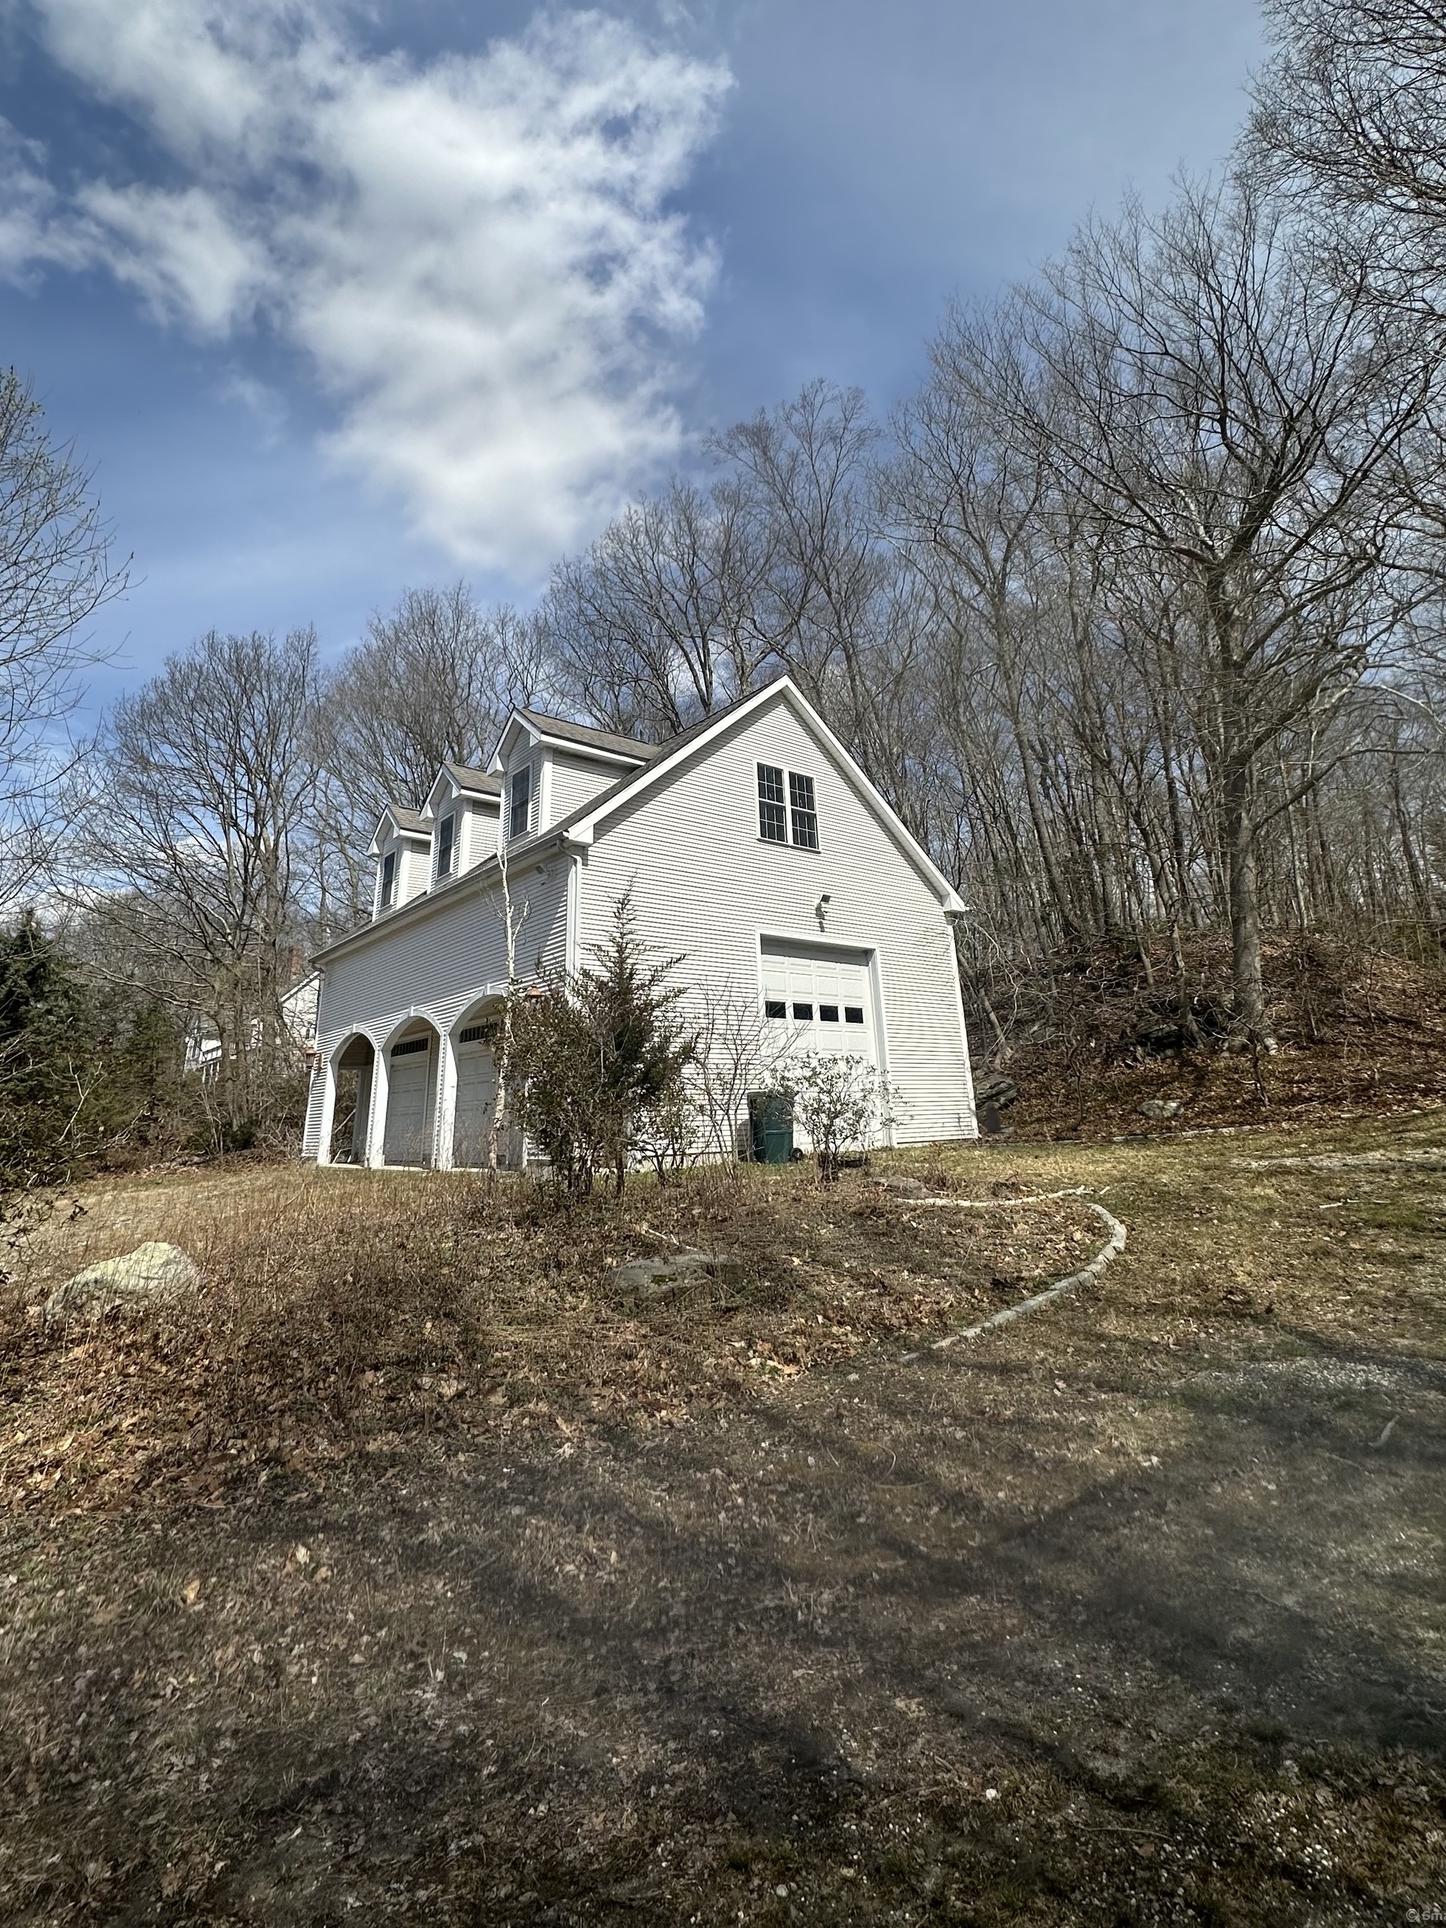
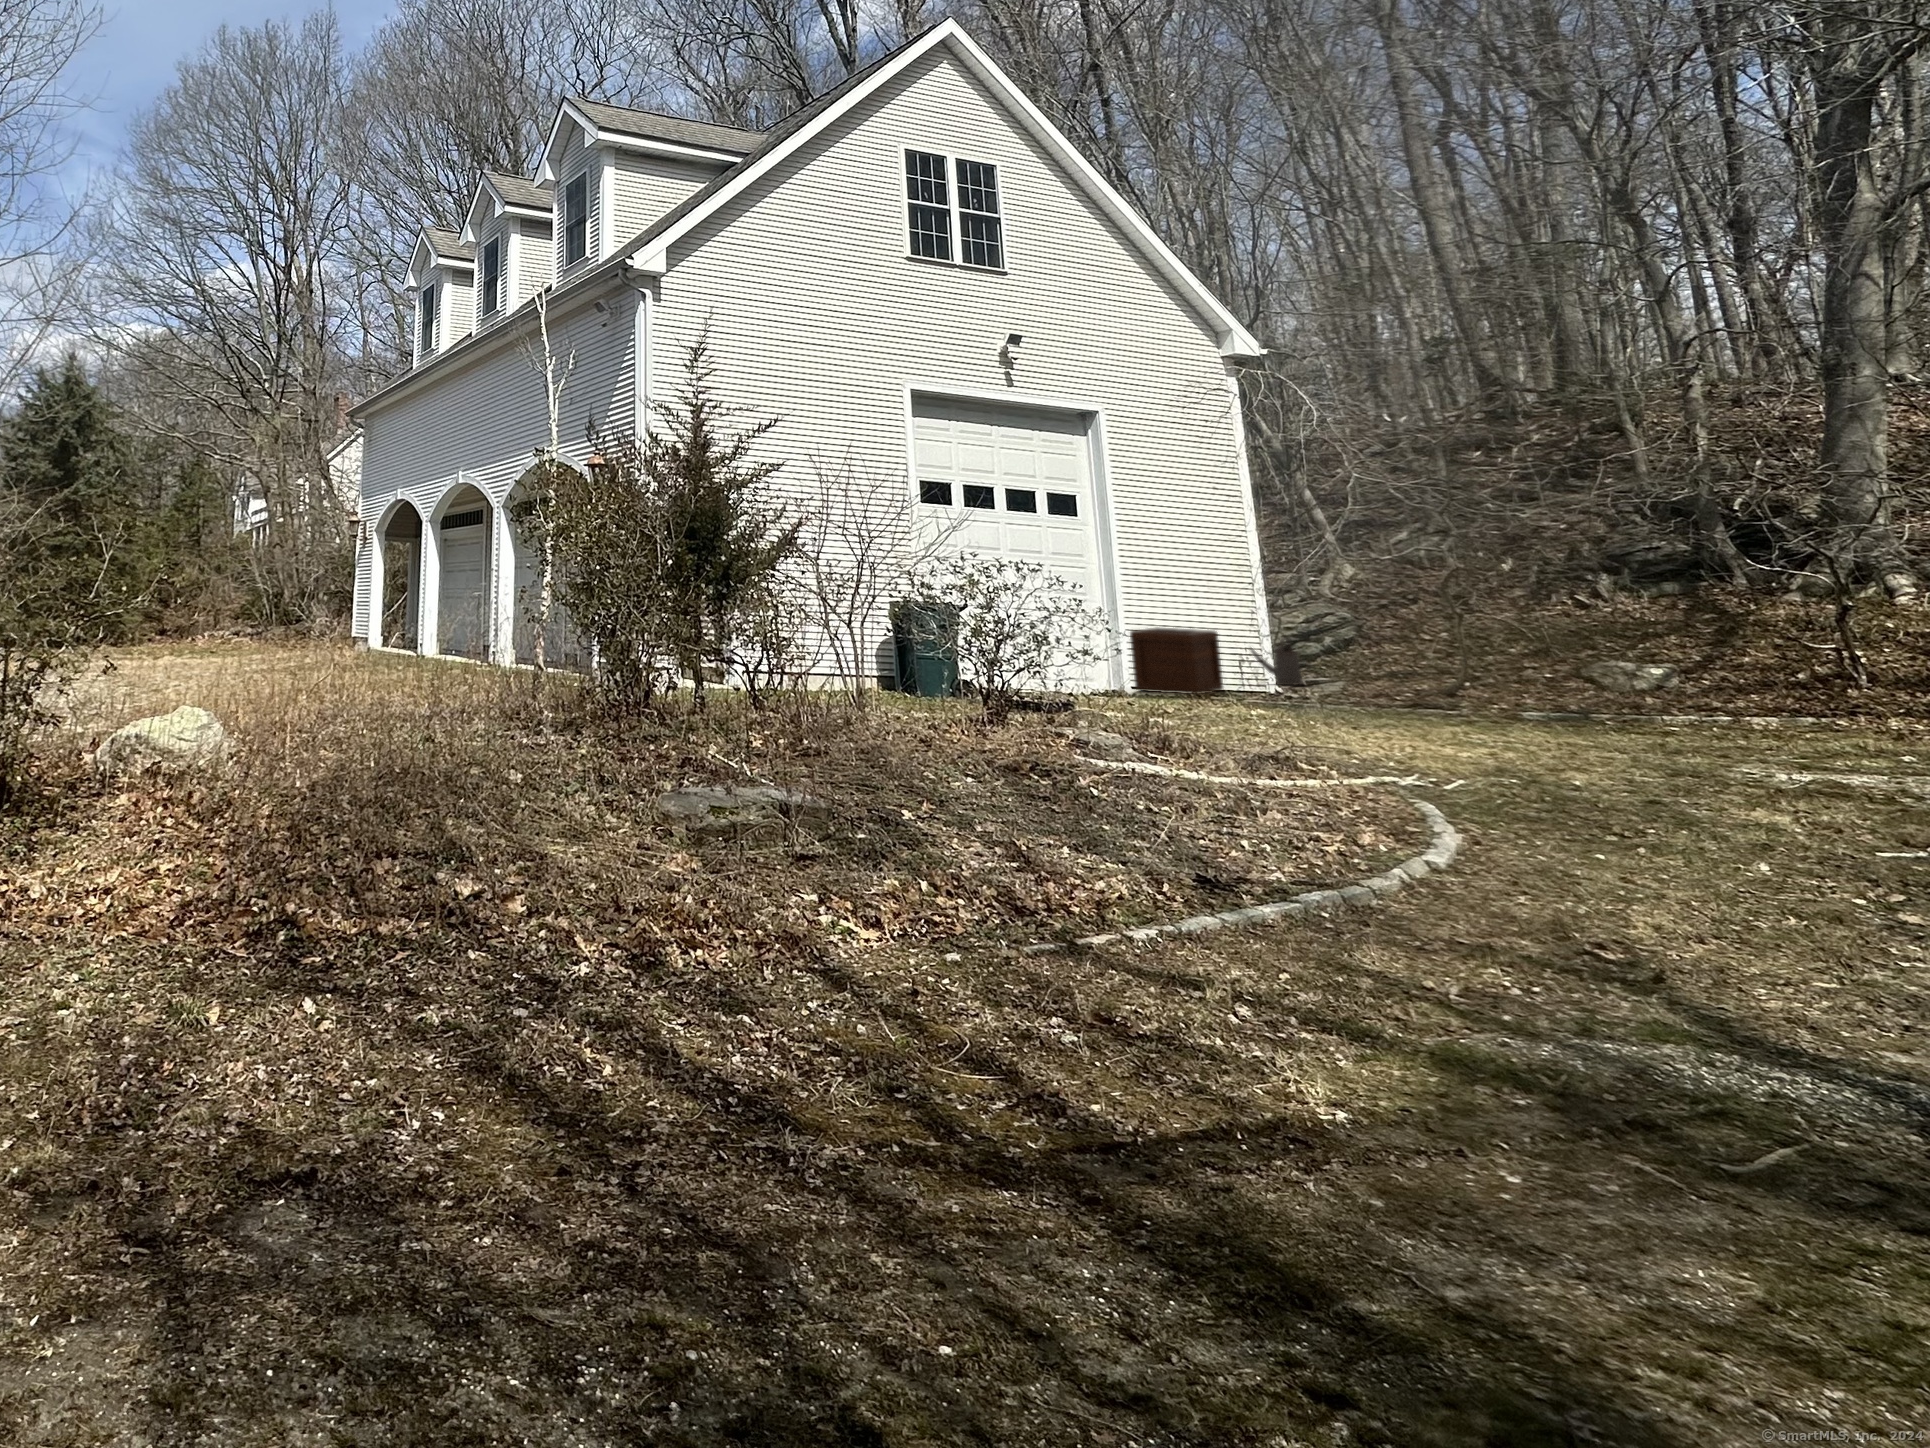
wooden crate: none [901,1099,958,1146] -> present [1130,627,1223,694]

